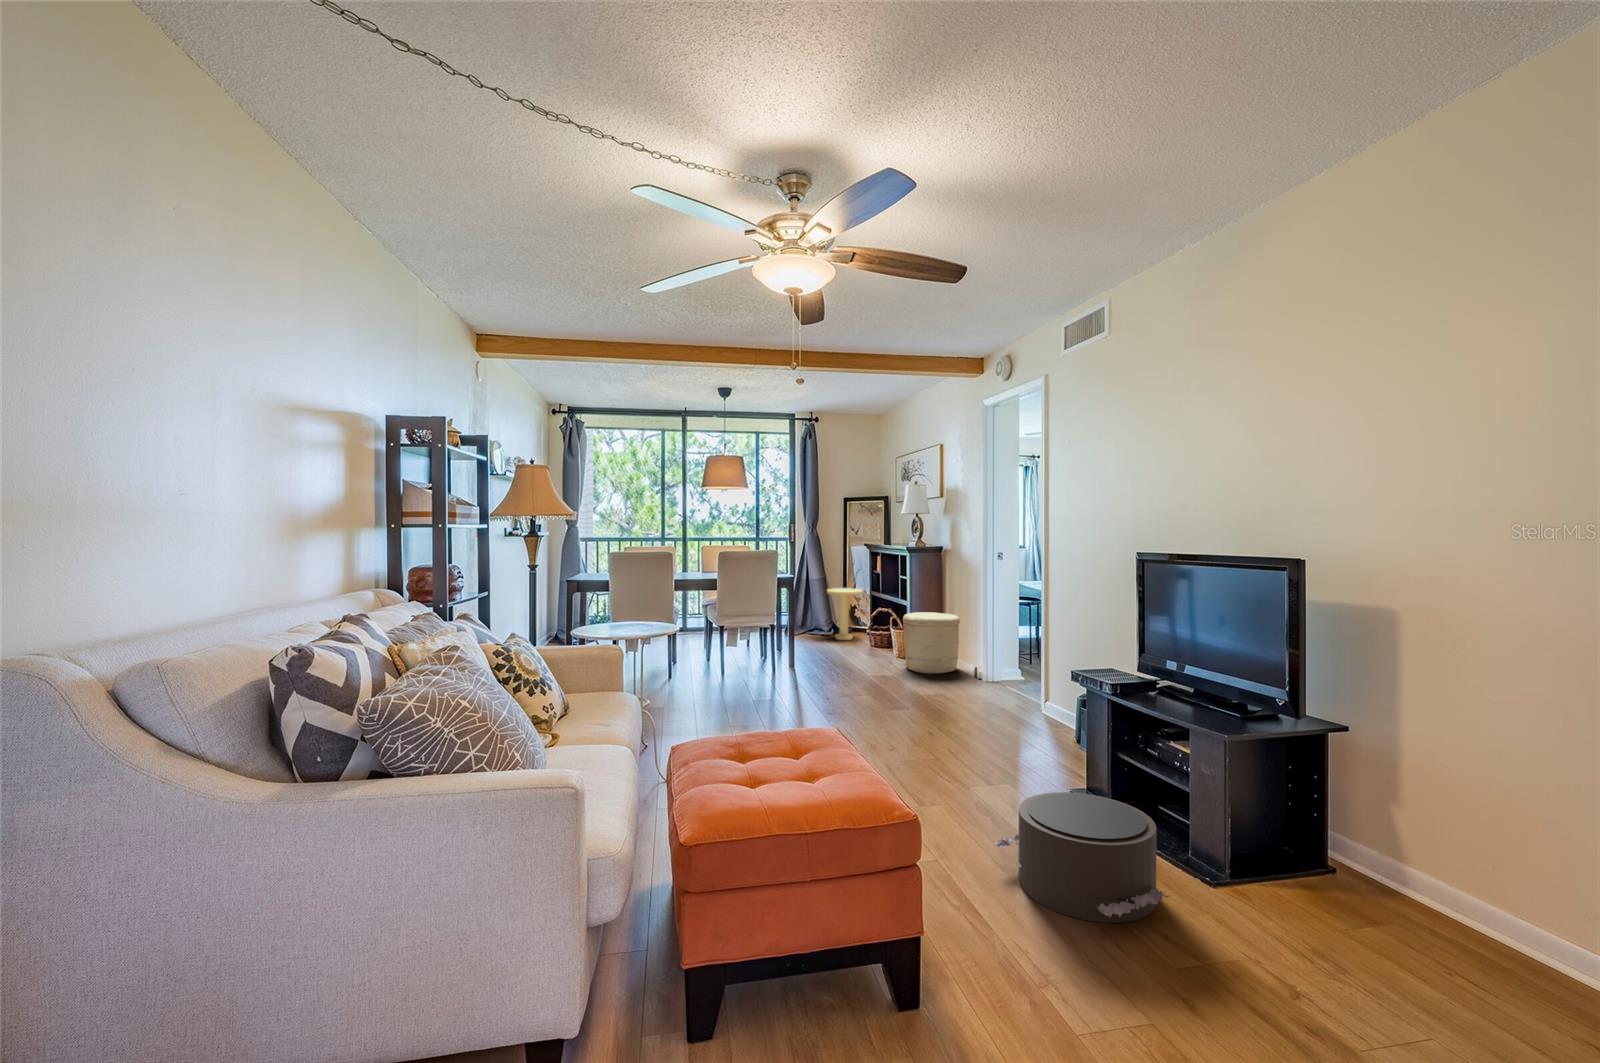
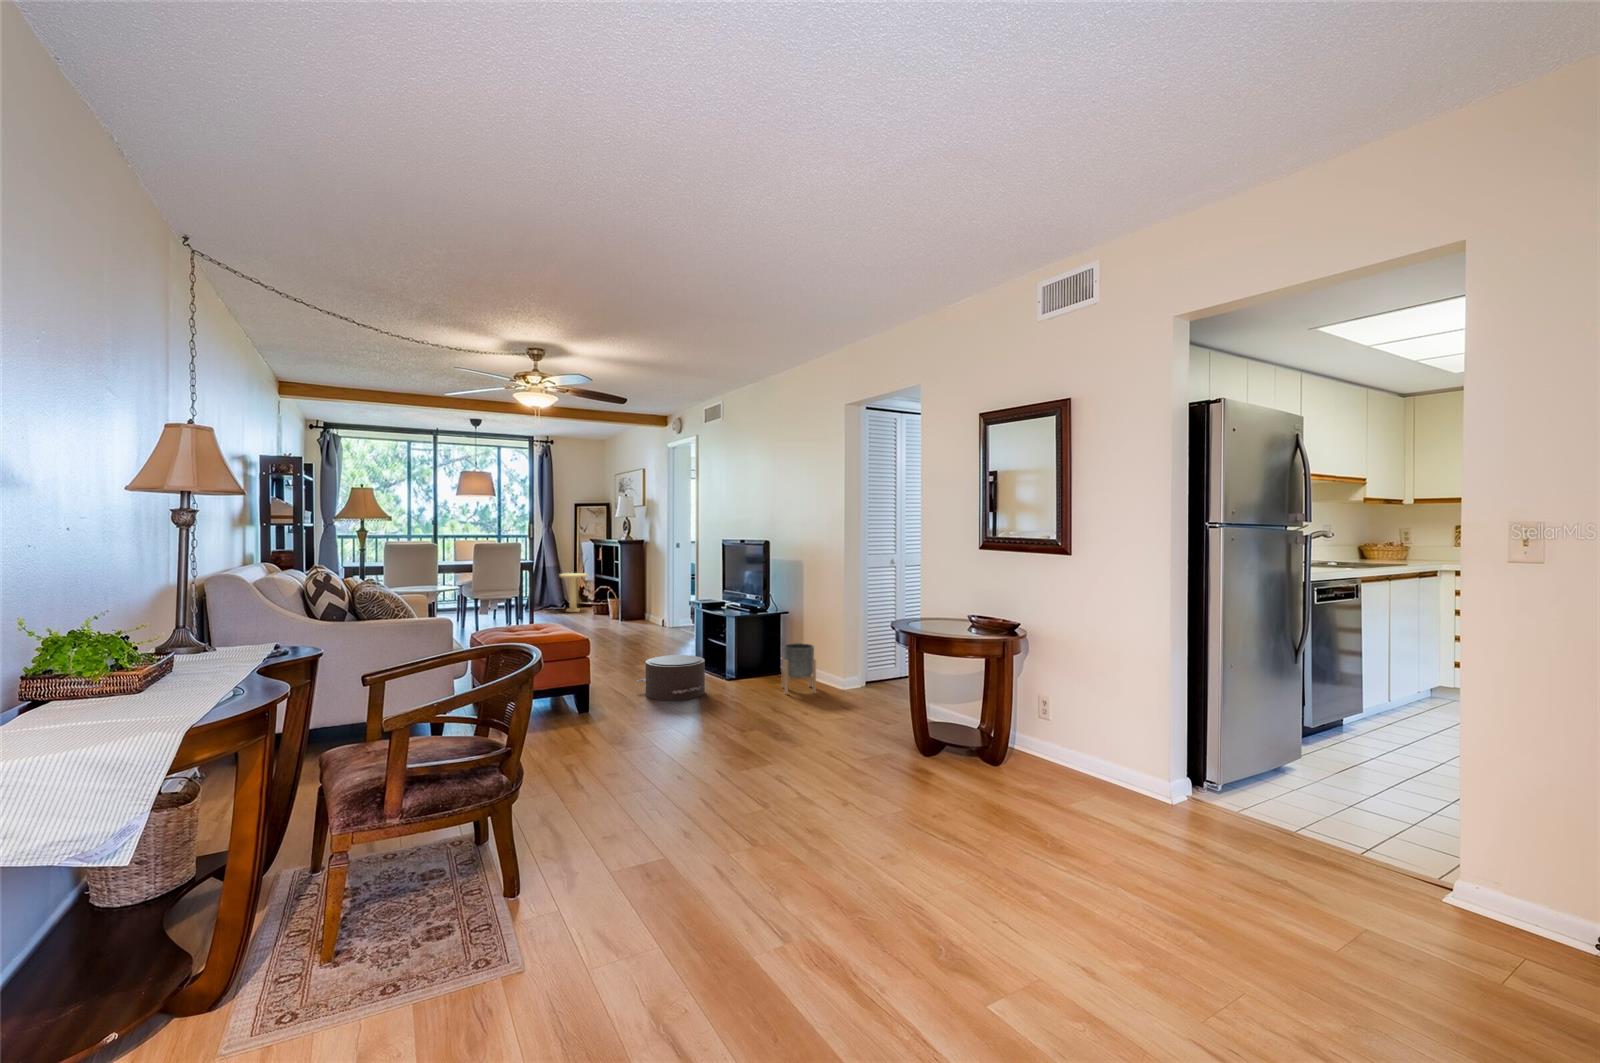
woven basket: present [903,612,960,674] -> none [614,586,654,627]
planter: none [1340,799,1472,949] -> present [782,643,816,694]

